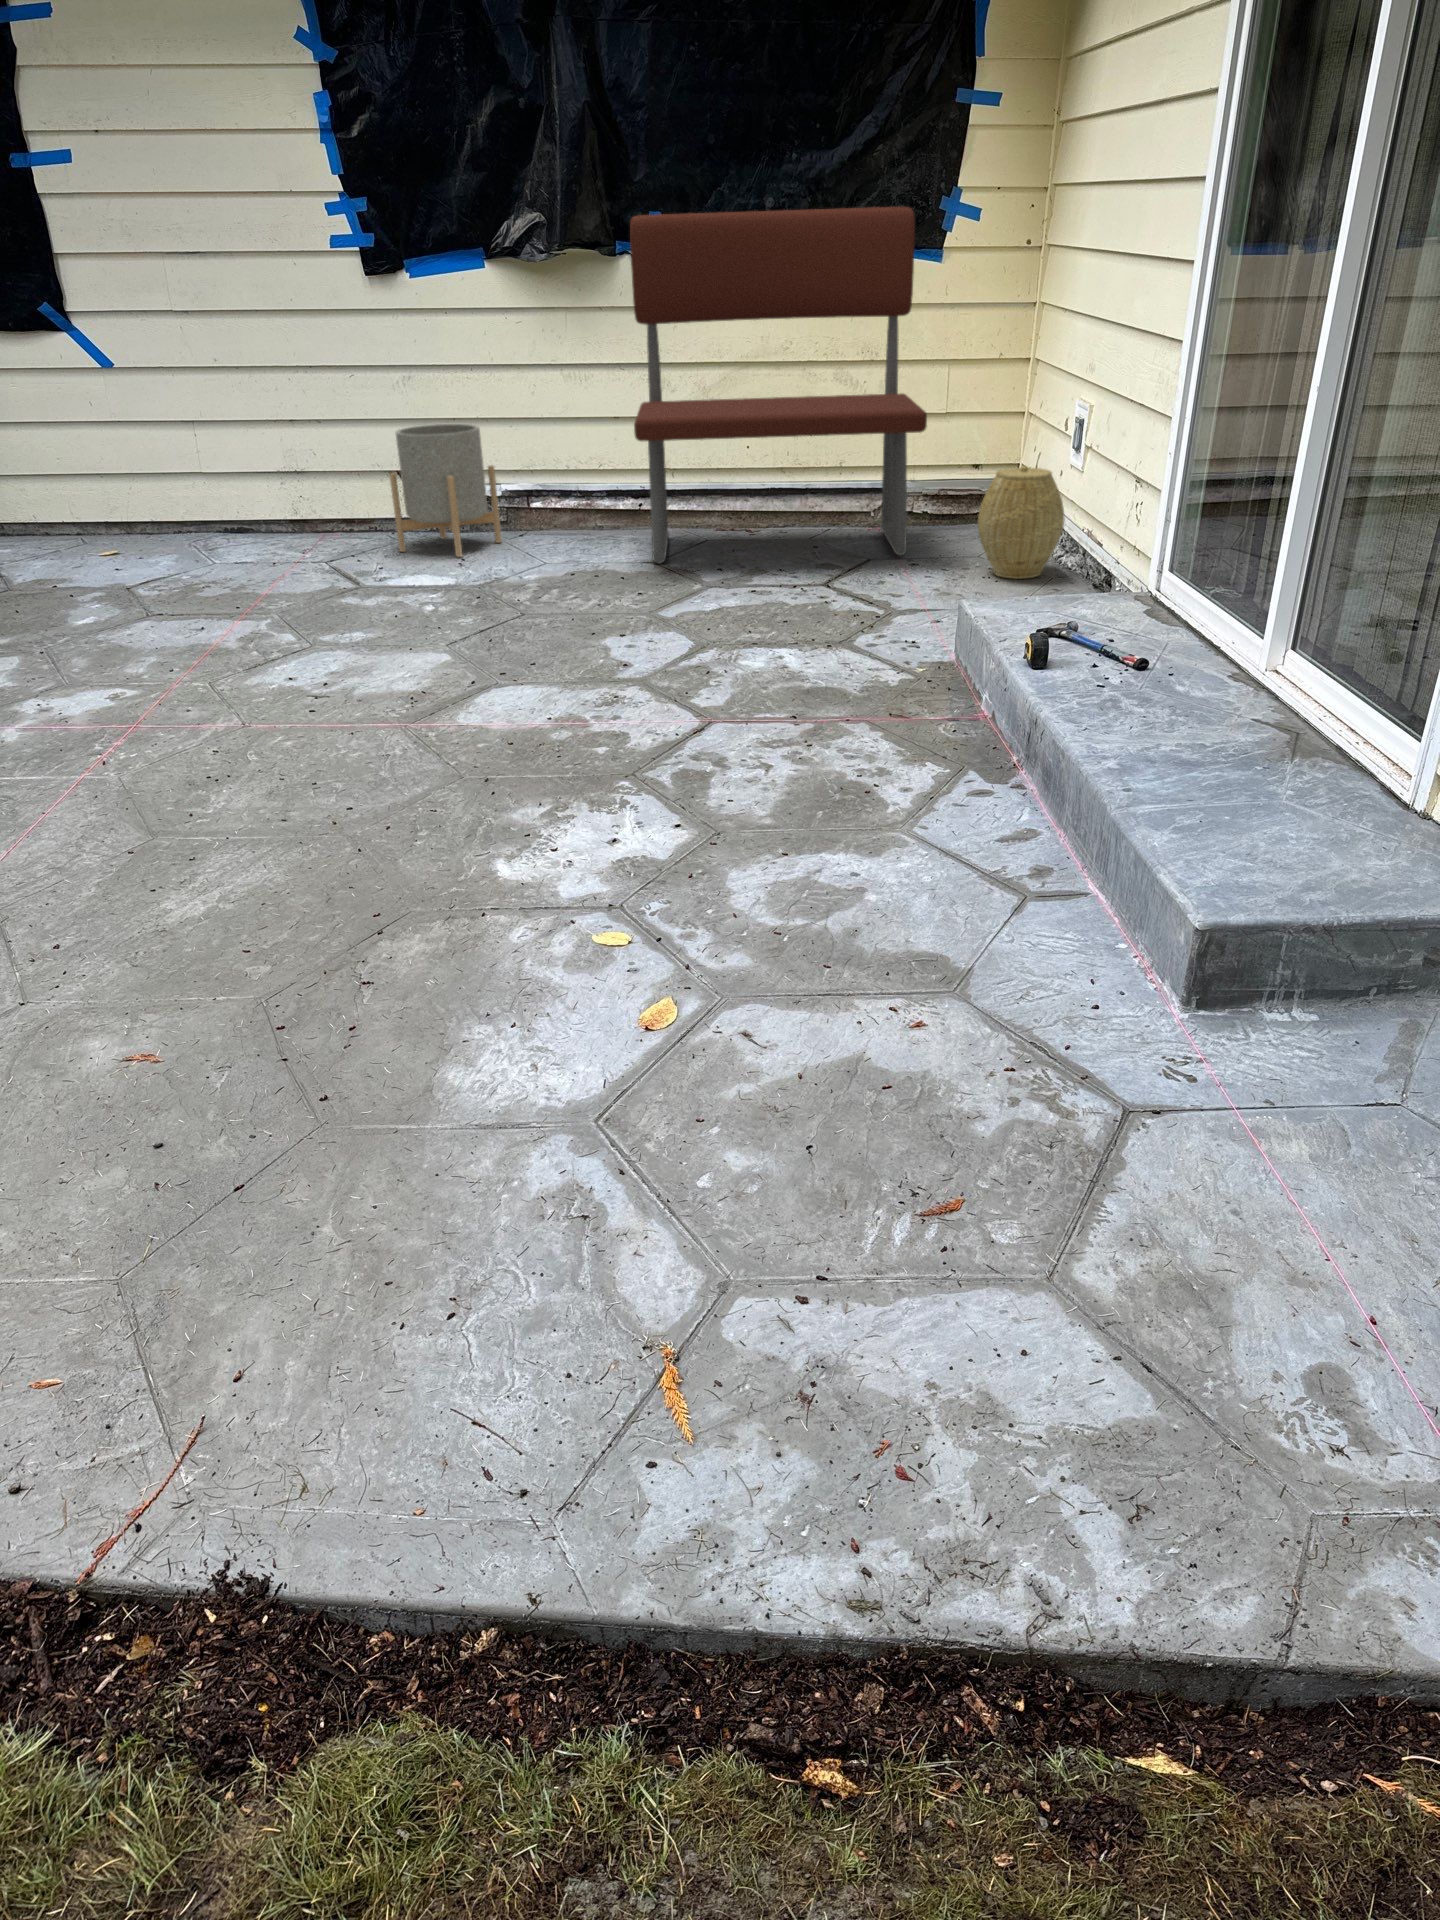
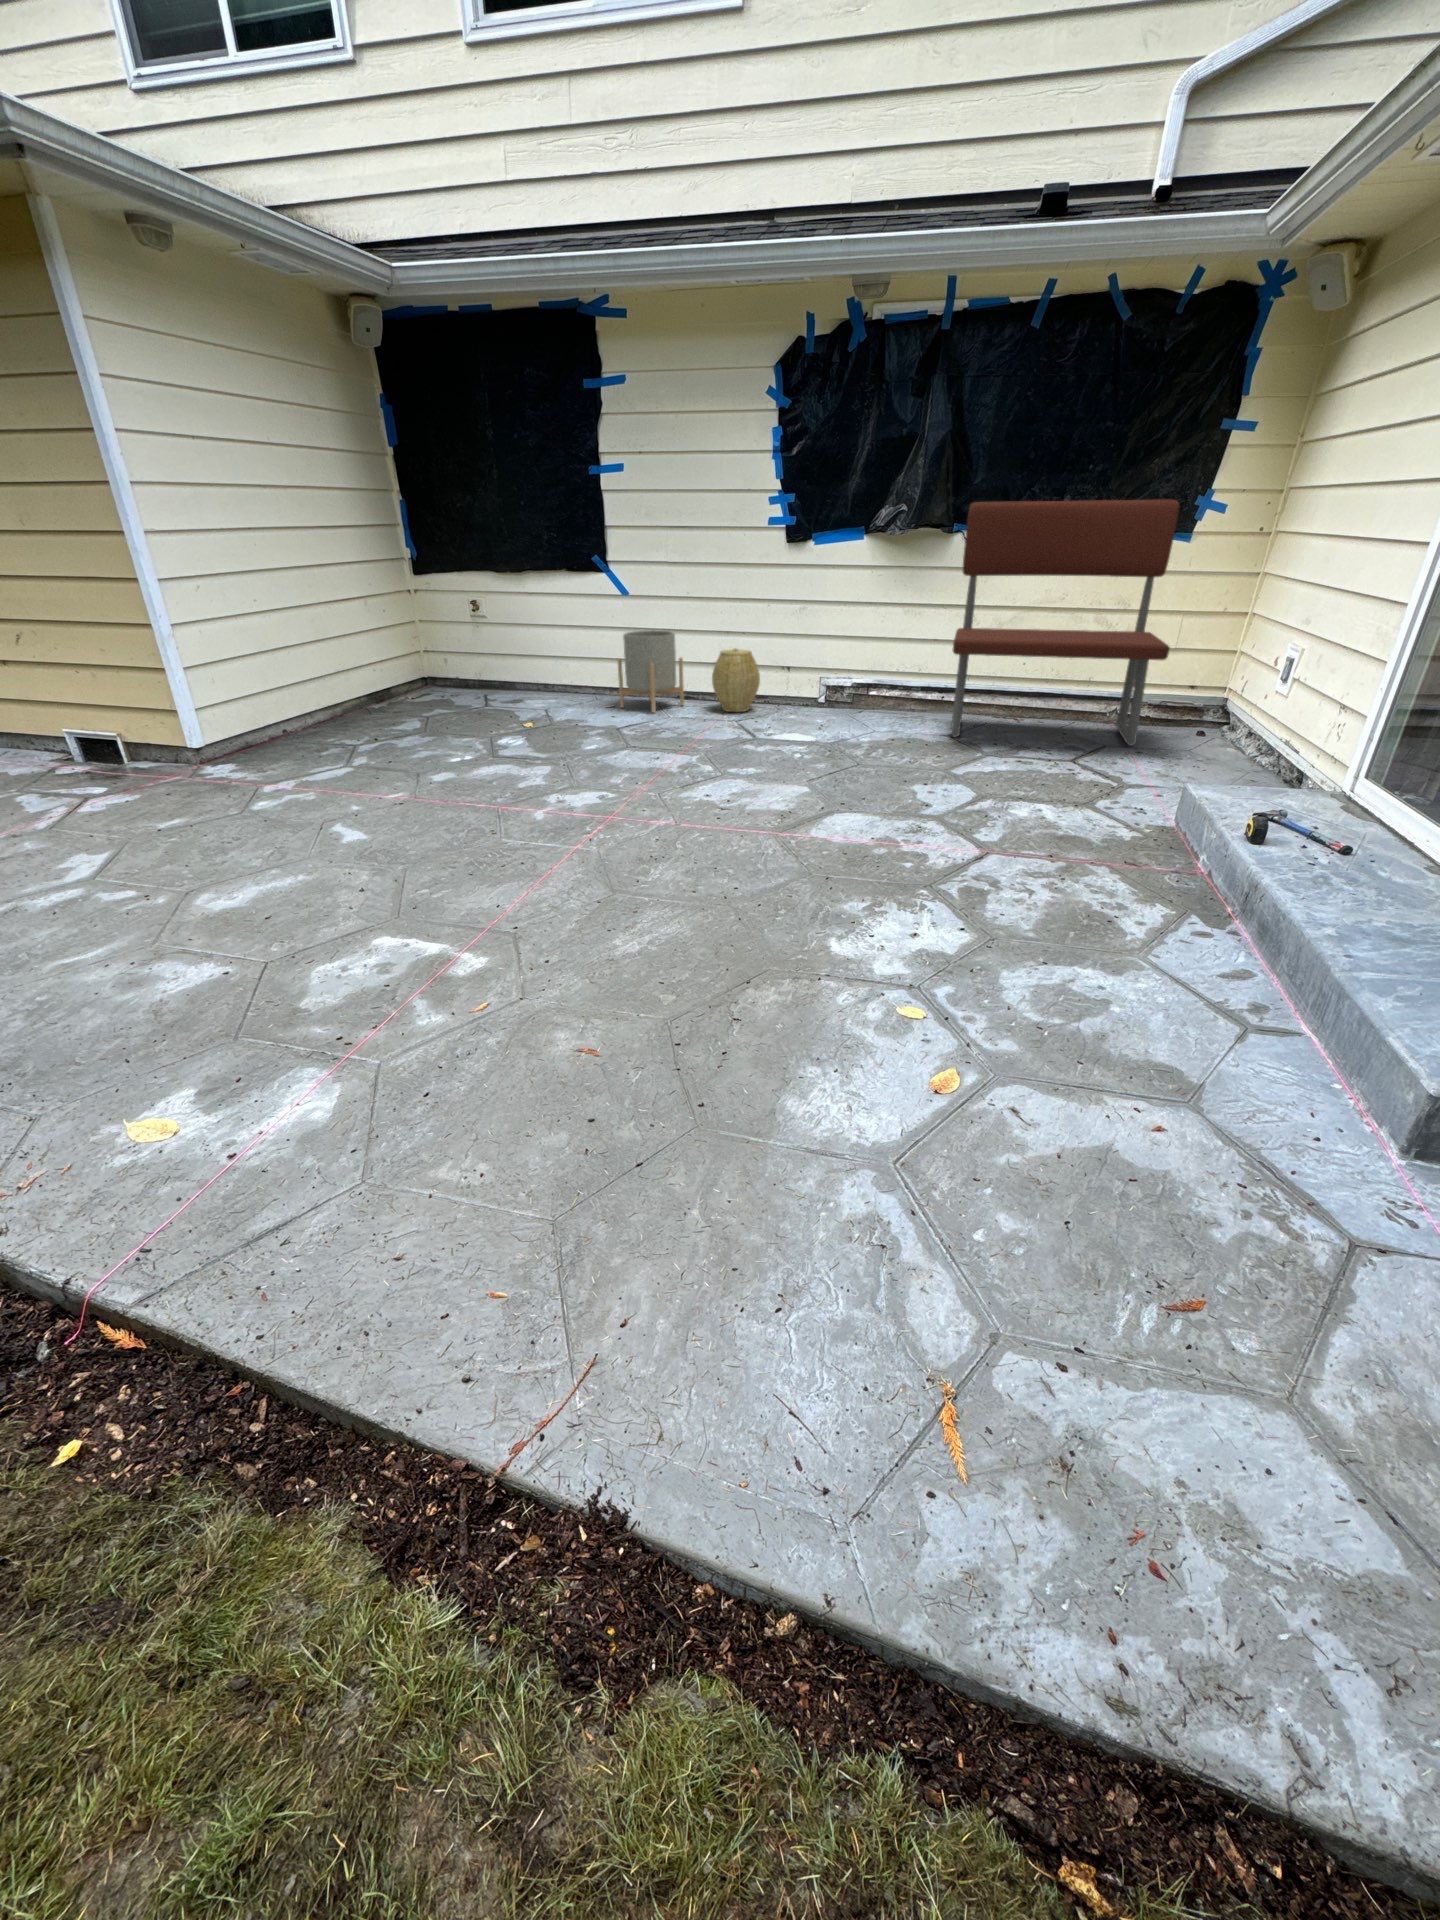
planter: present [390,424,502,557] -> present [618,630,684,713]
woven basket: present [978,466,1064,579] -> present [712,648,760,712]

